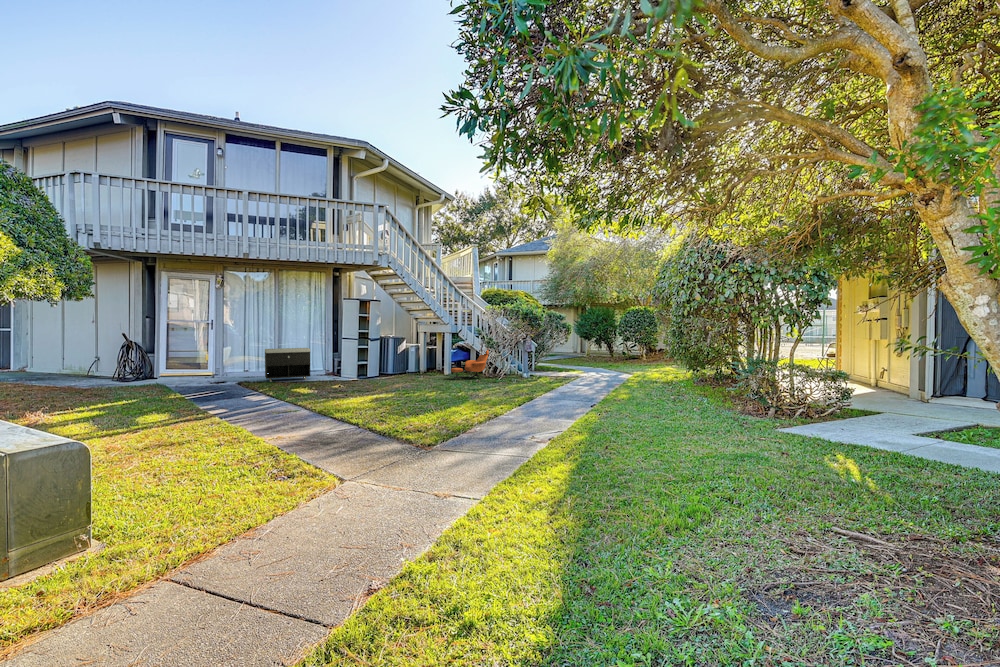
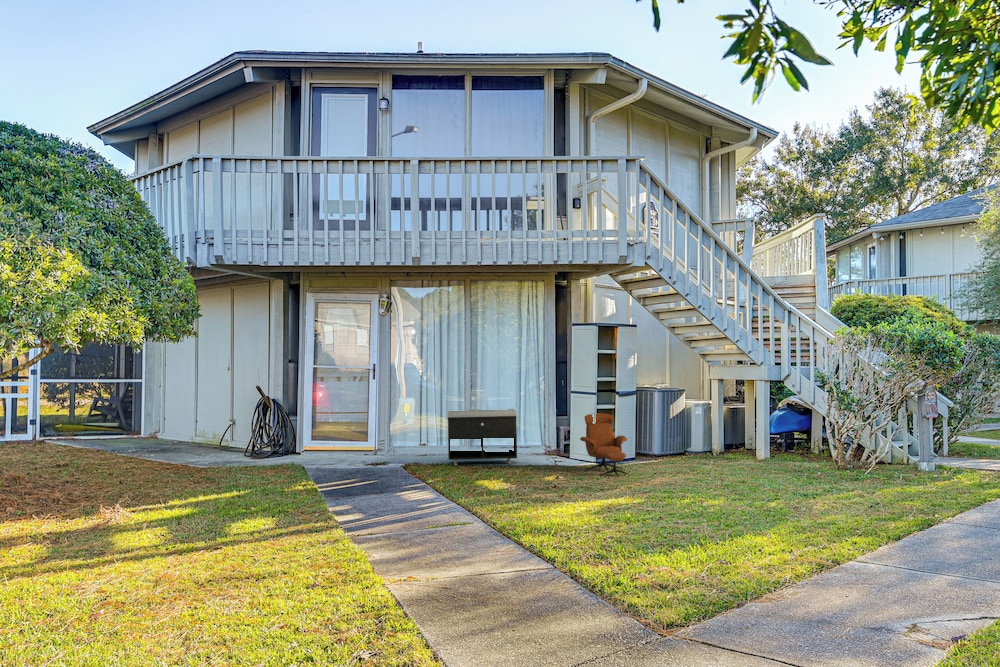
lounge chair: present [451,350,489,380] -> present [580,413,629,477]

